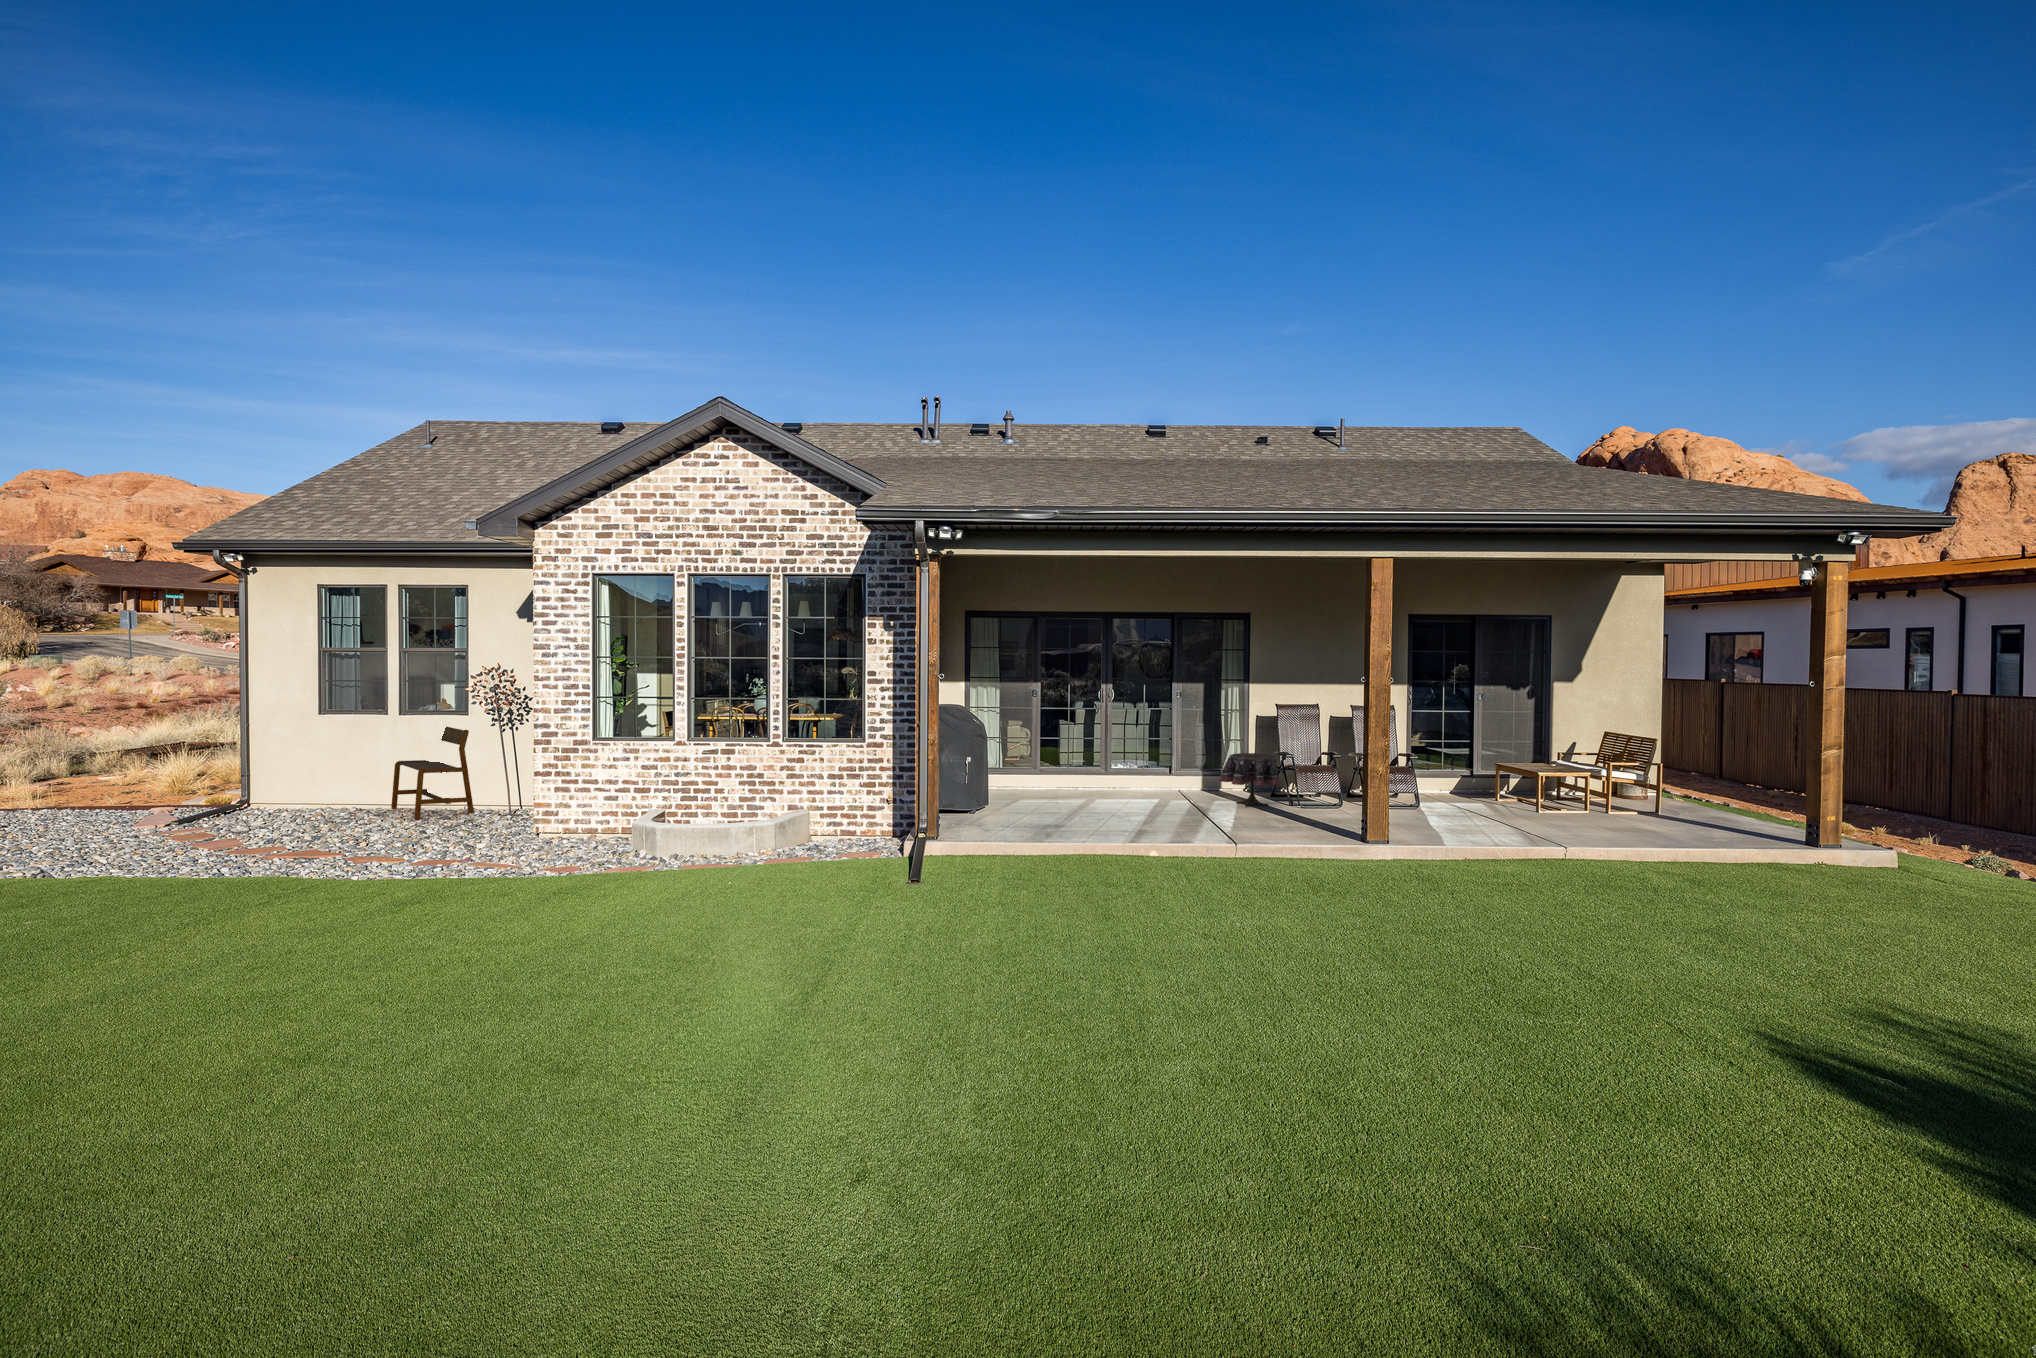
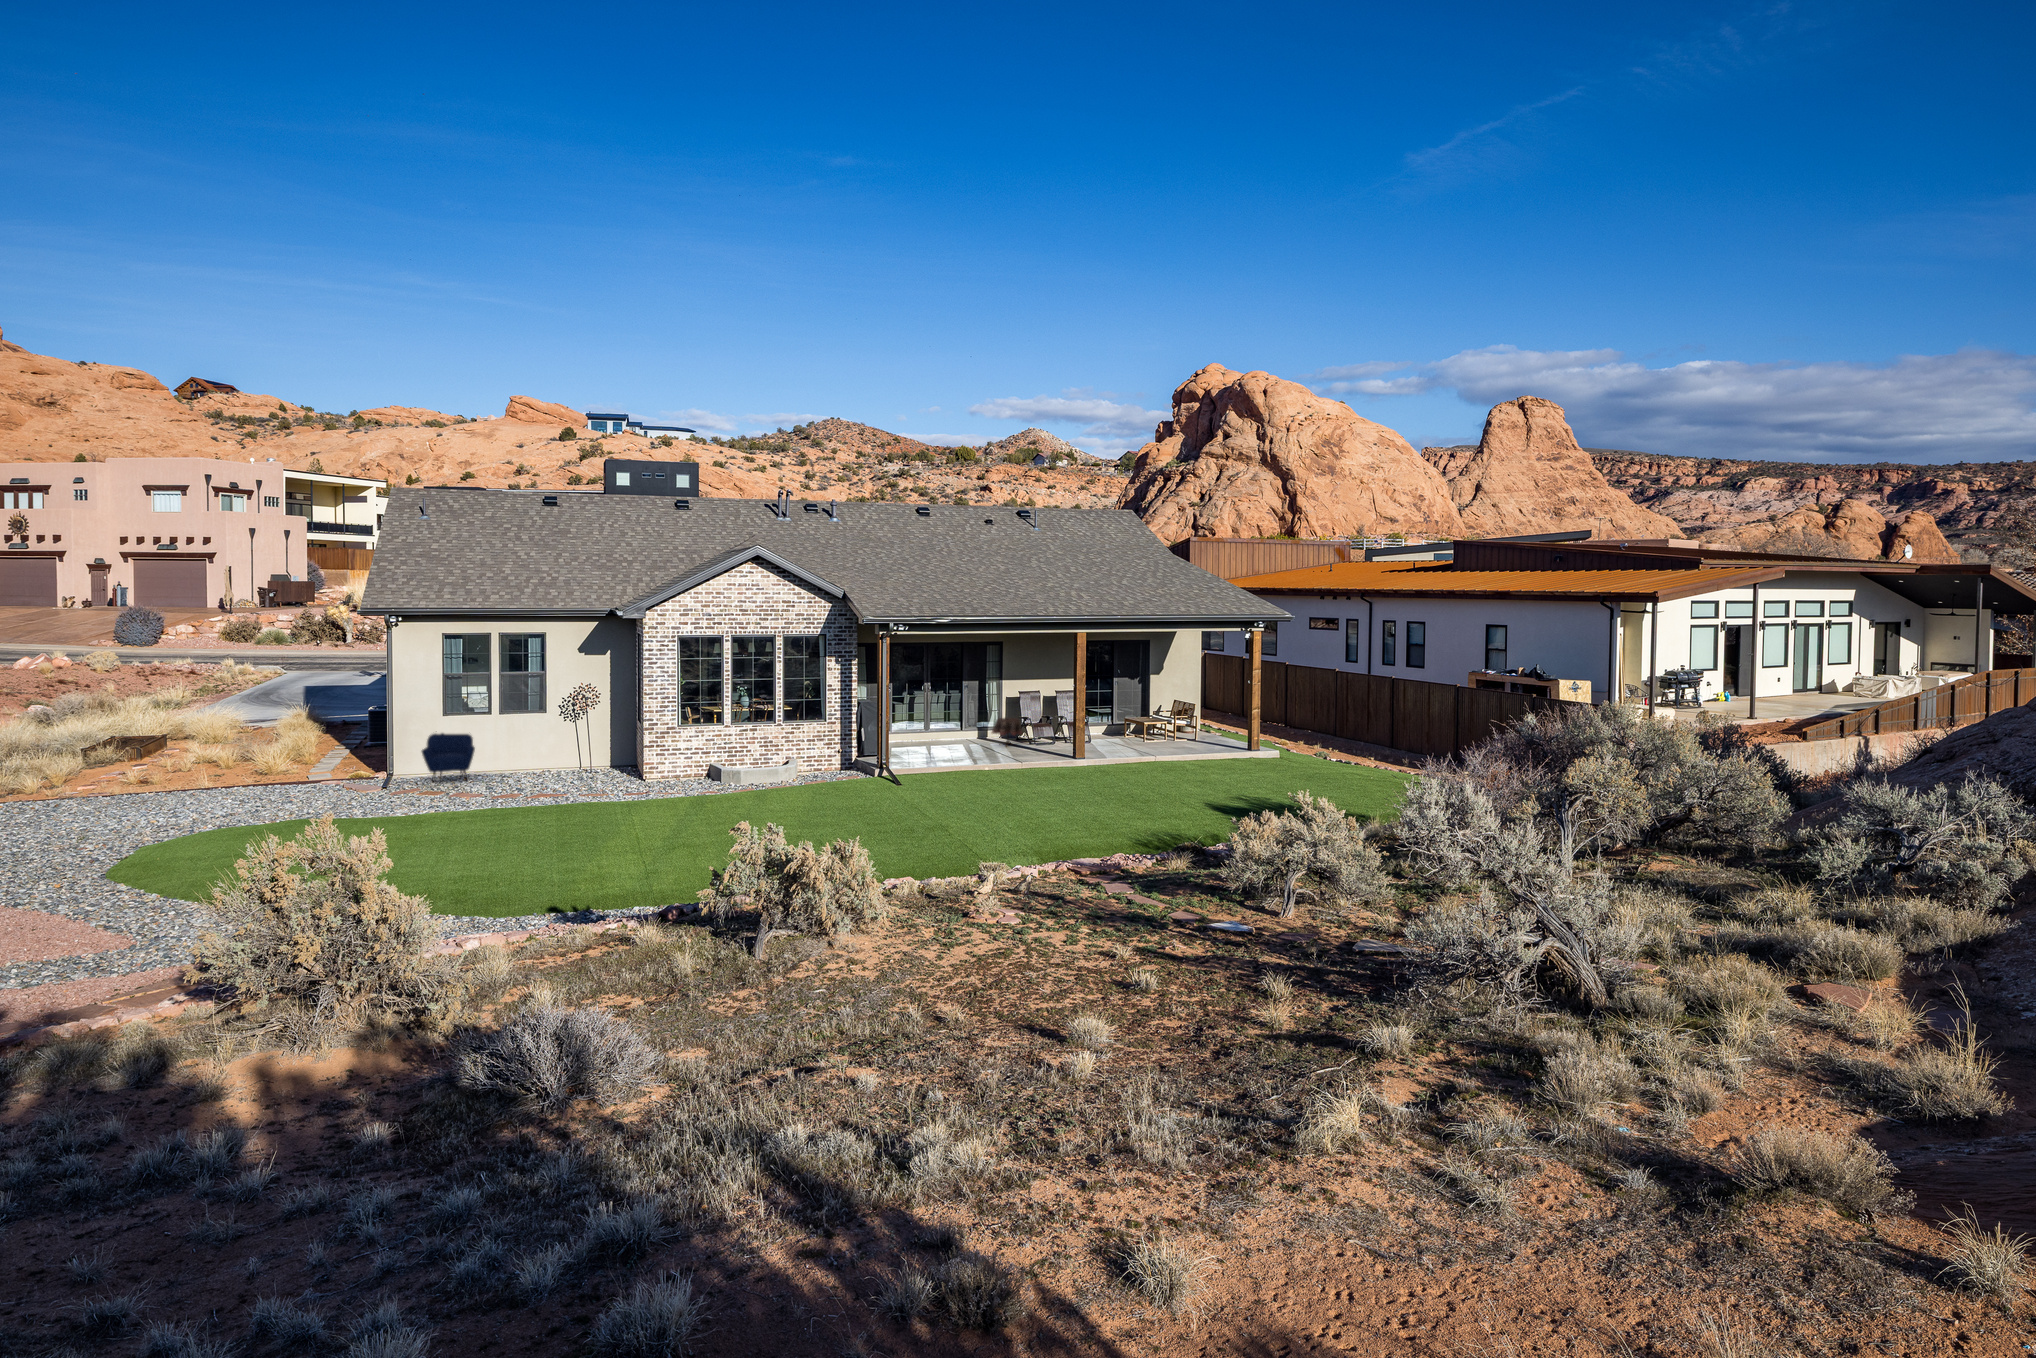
bench: present [391,726,474,819] -> none [507,719,570,778]
armchair: none [233,736,343,818] -> present [422,733,475,781]

